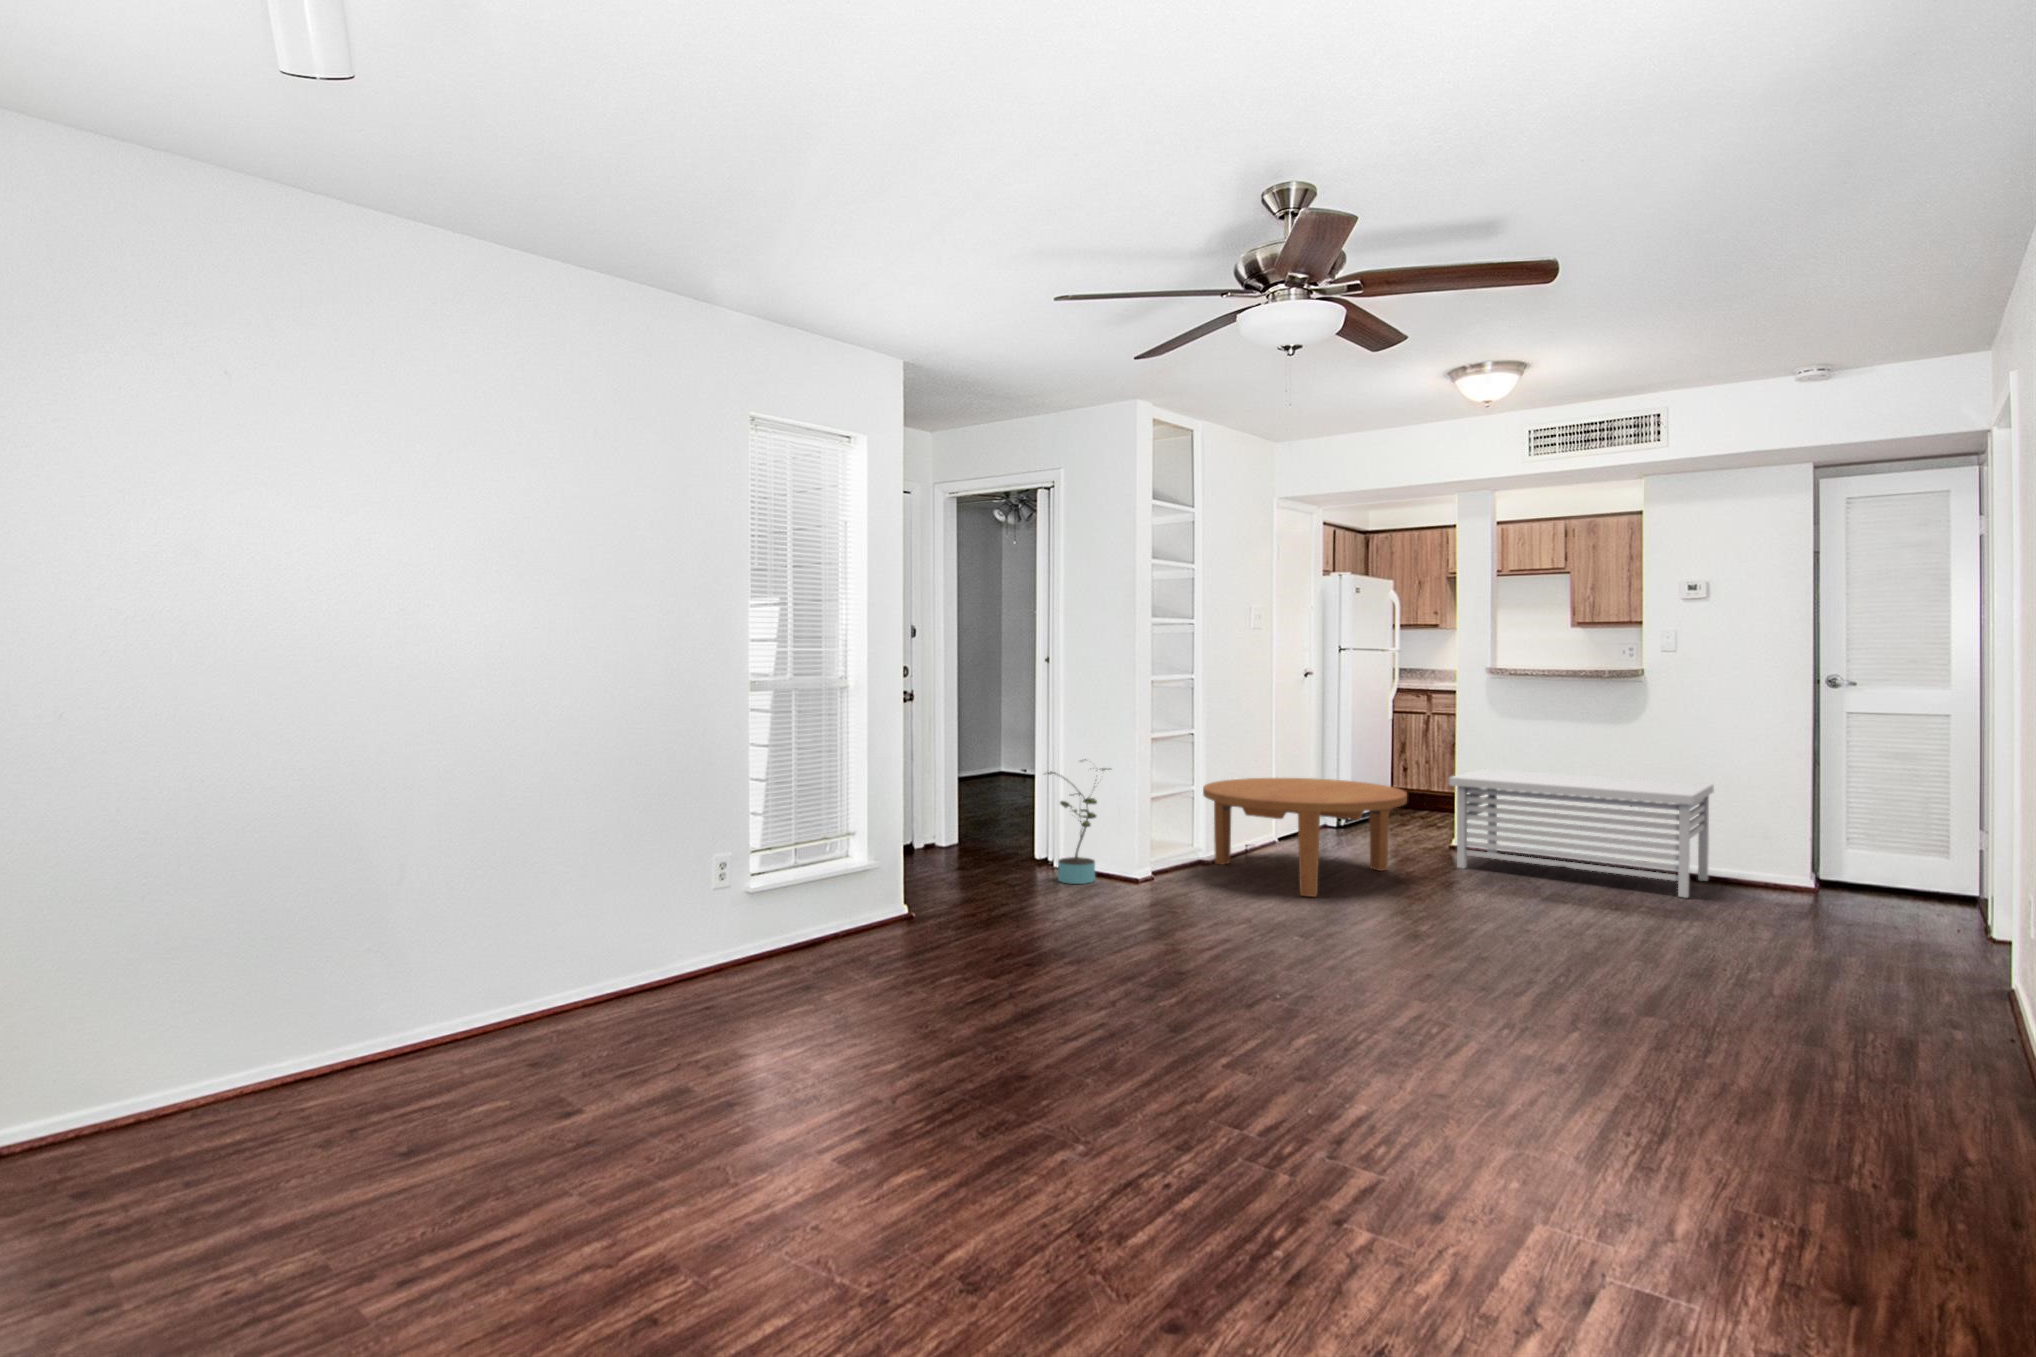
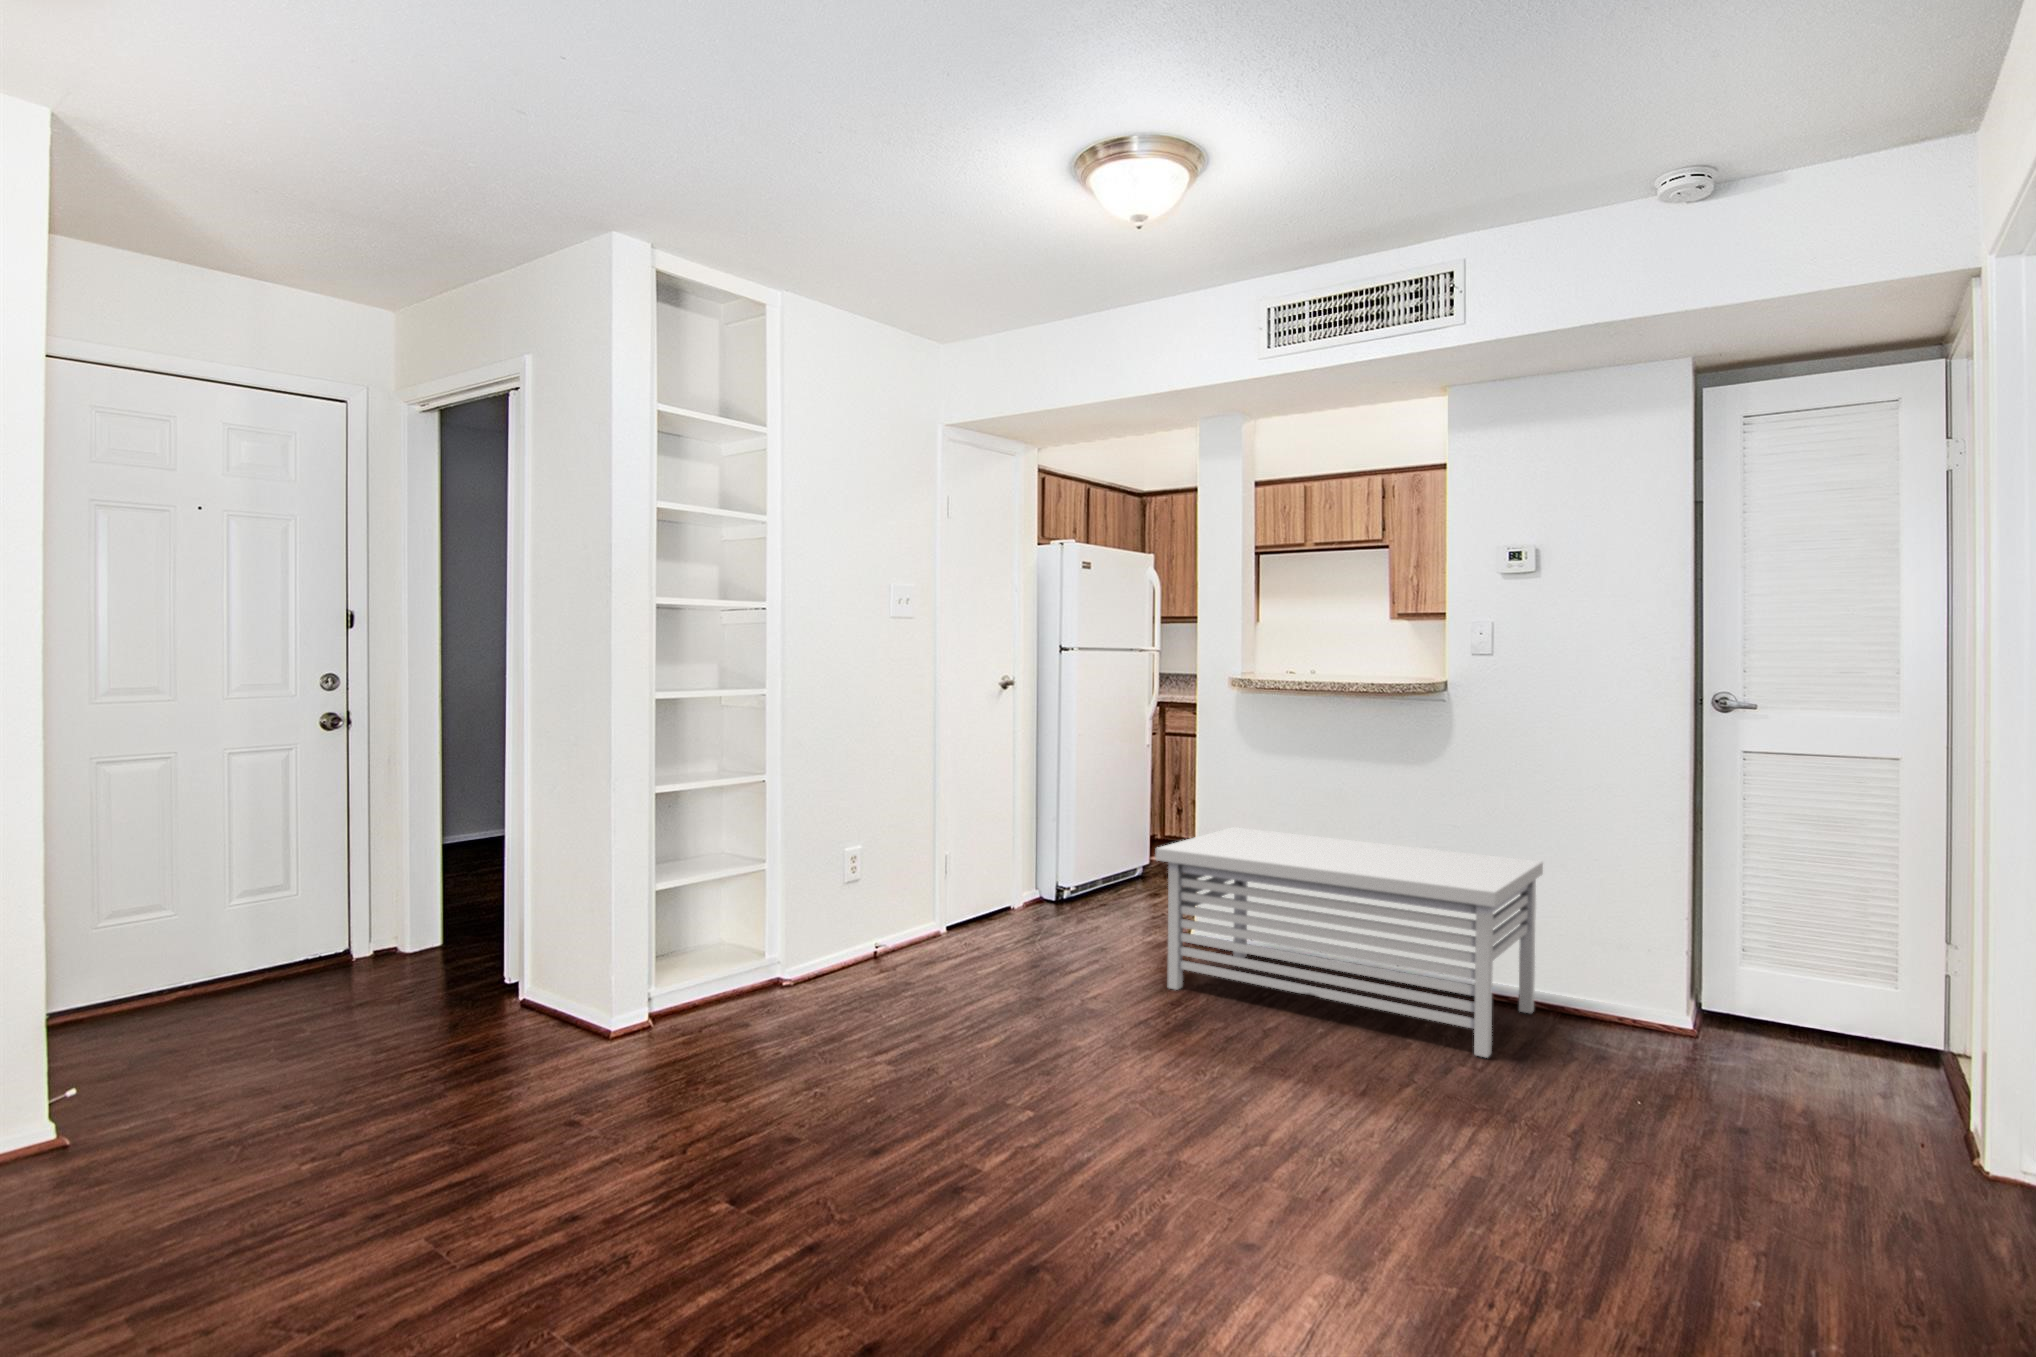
potted plant: present [1048,759,1109,884] -> none [468,827,577,1041]
coffee table: present [1203,778,1407,897] -> none [747,845,1067,1069]

